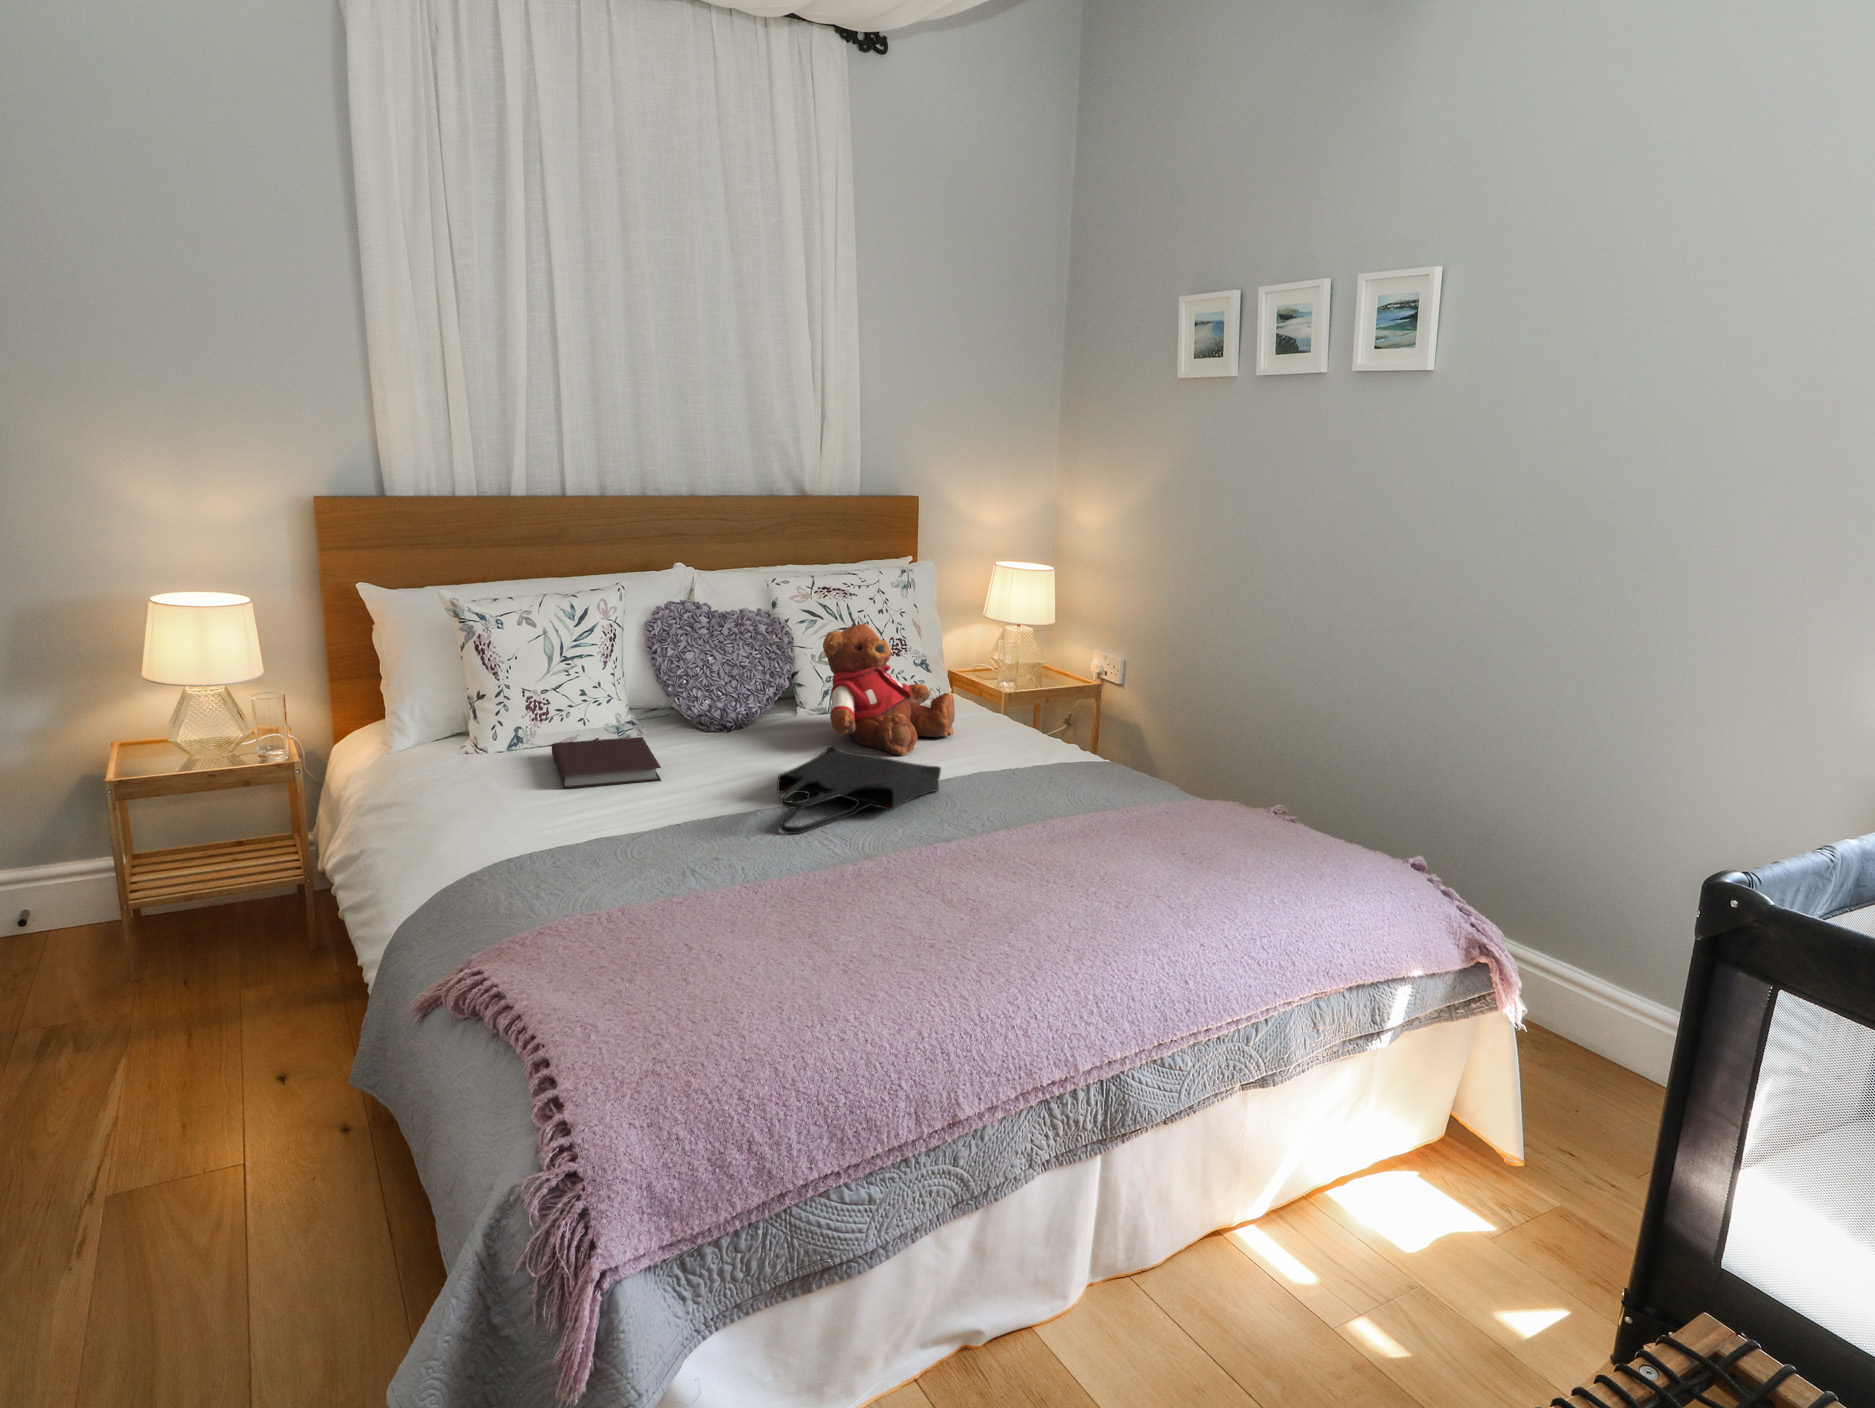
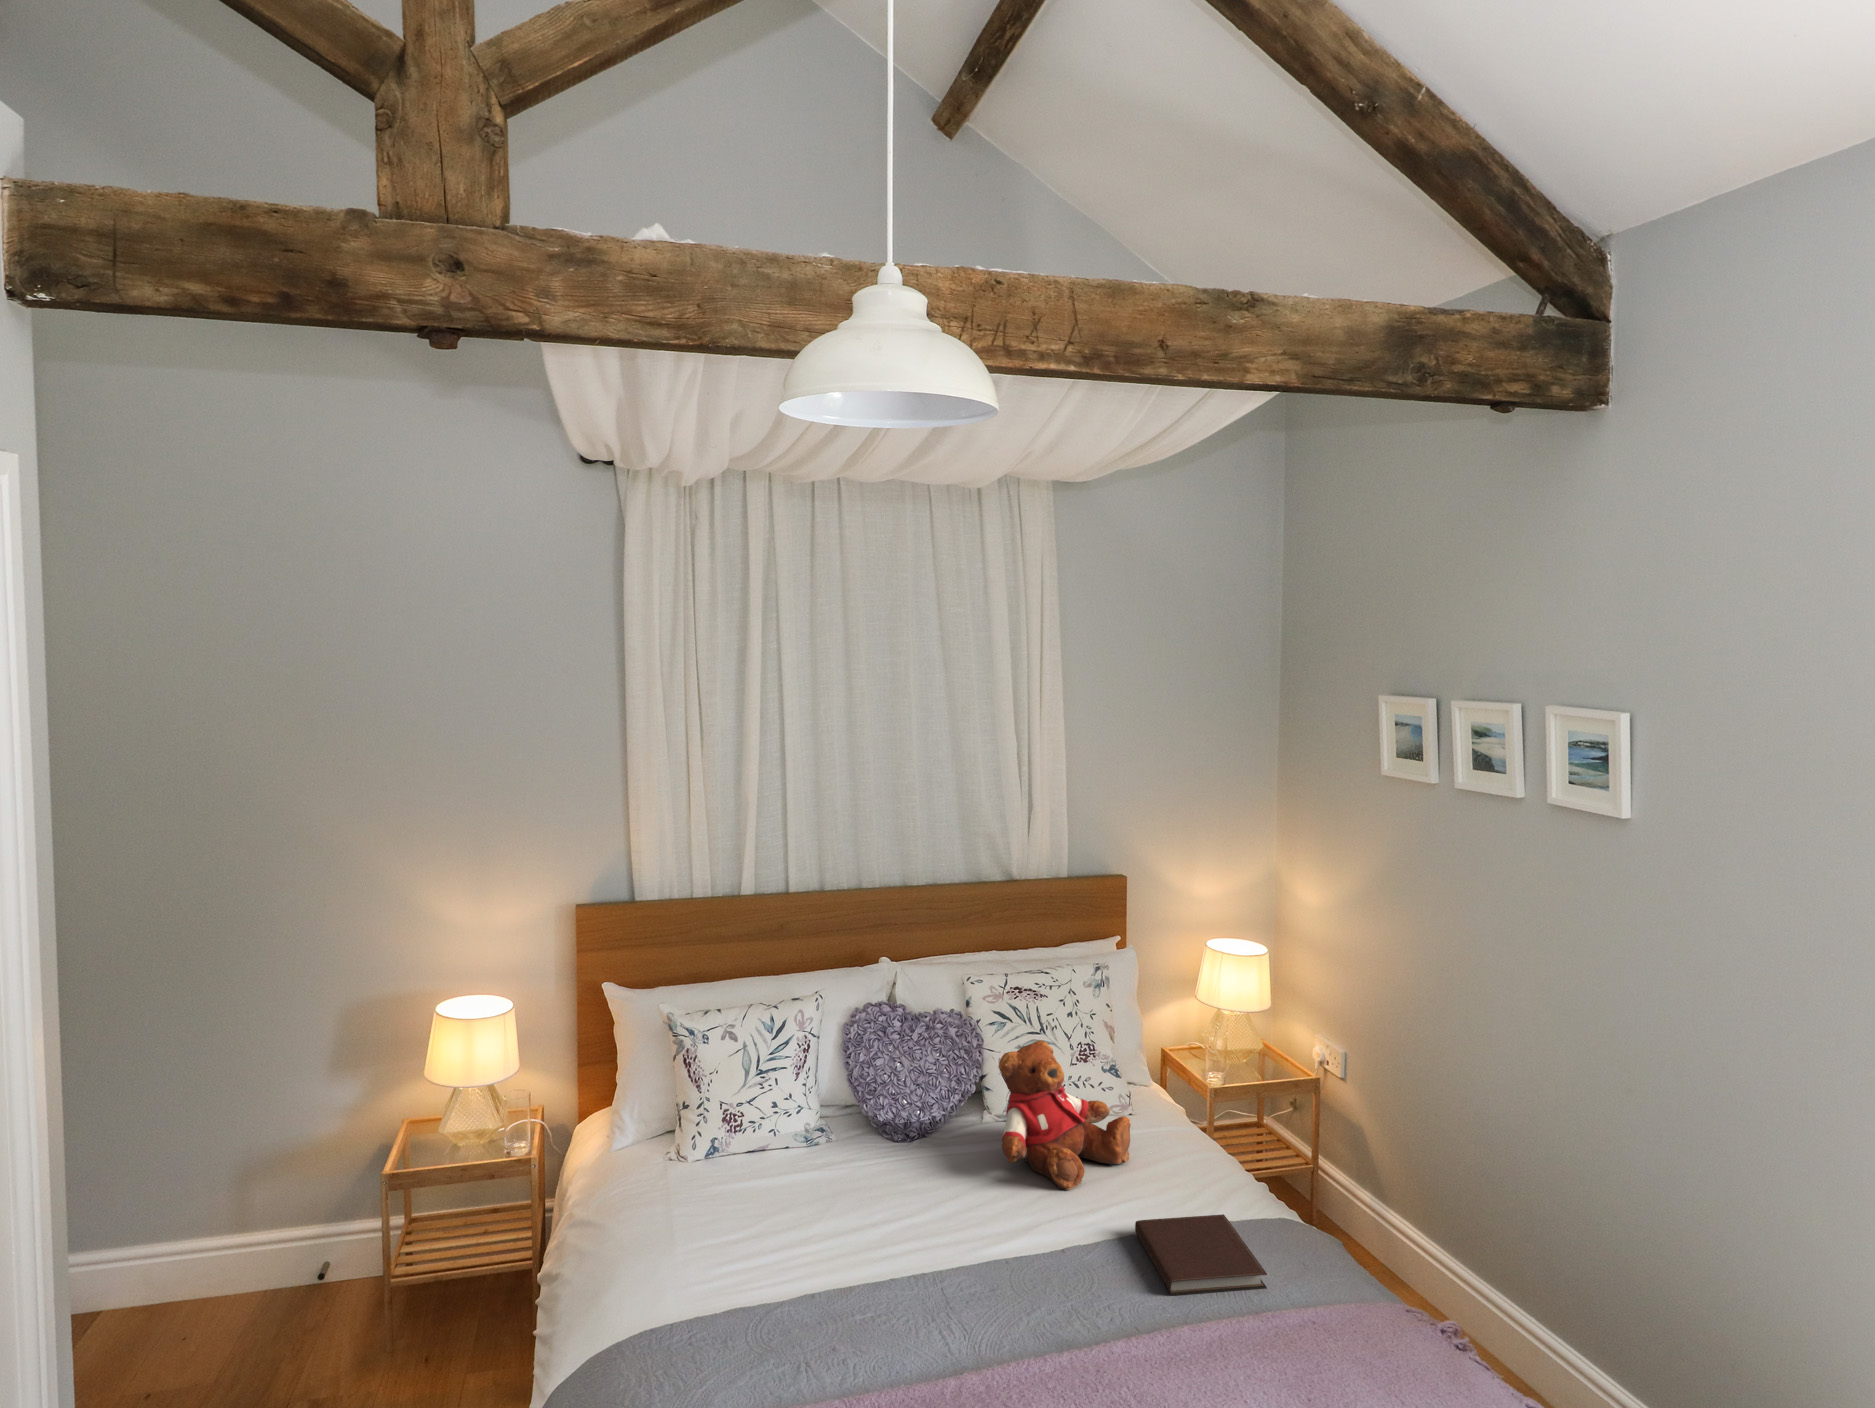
notebook: present [552,737,661,789] -> present [1135,1214,1267,1295]
tote bag: present [777,745,941,834] -> none [918,1185,1090,1304]

